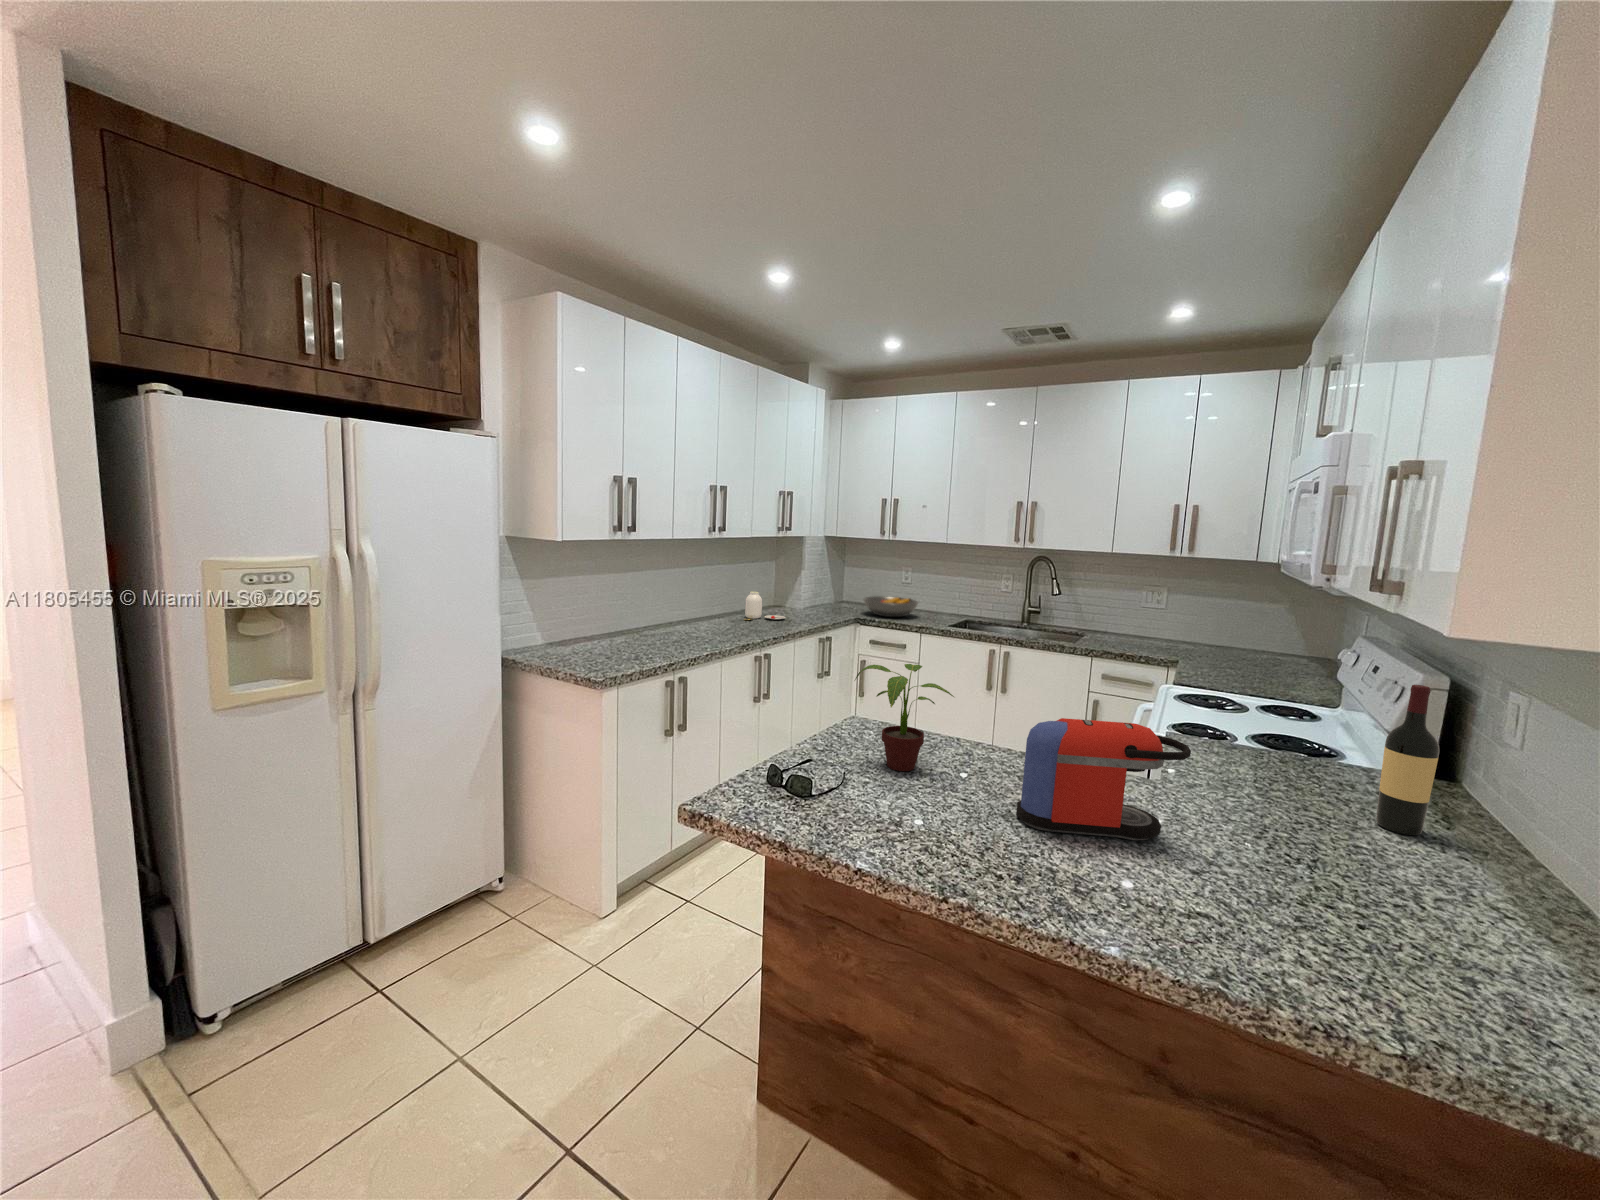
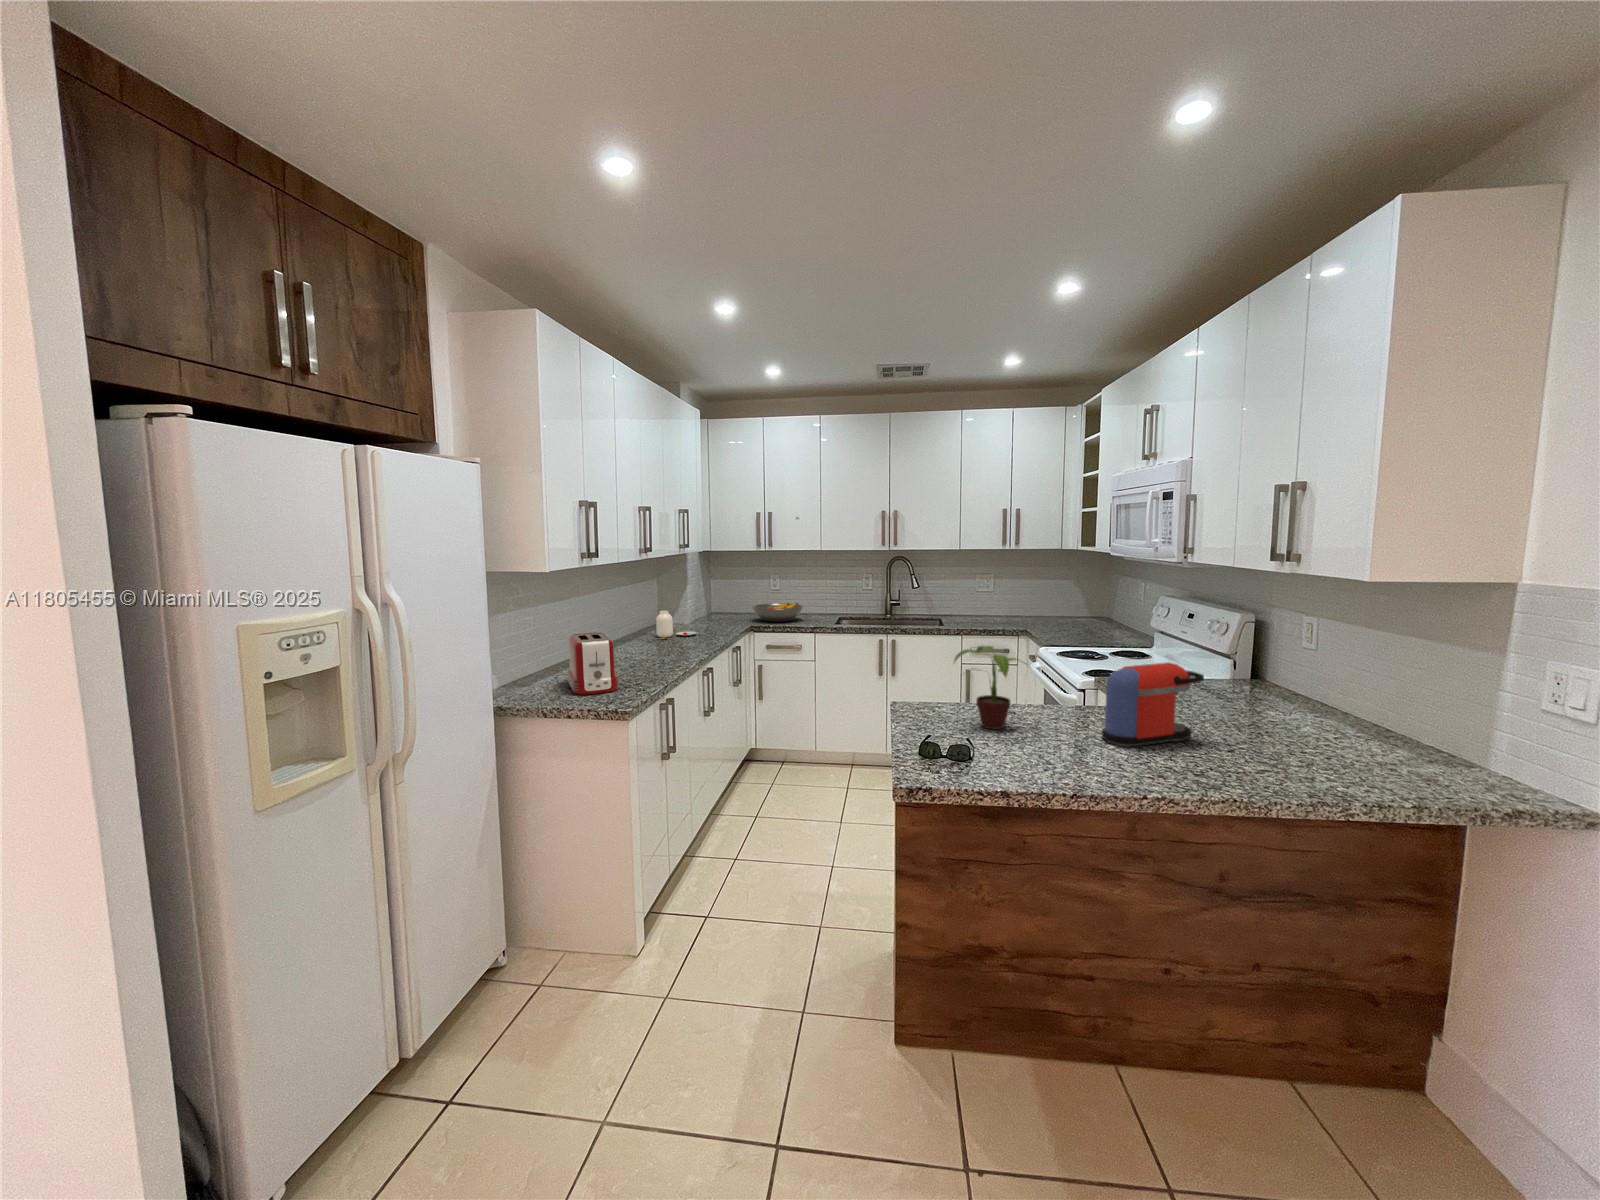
toaster: none [583,603,638,662] -> present [567,633,619,695]
wine bottle: present [1376,685,1439,835] -> none [1260,617,1291,710]

